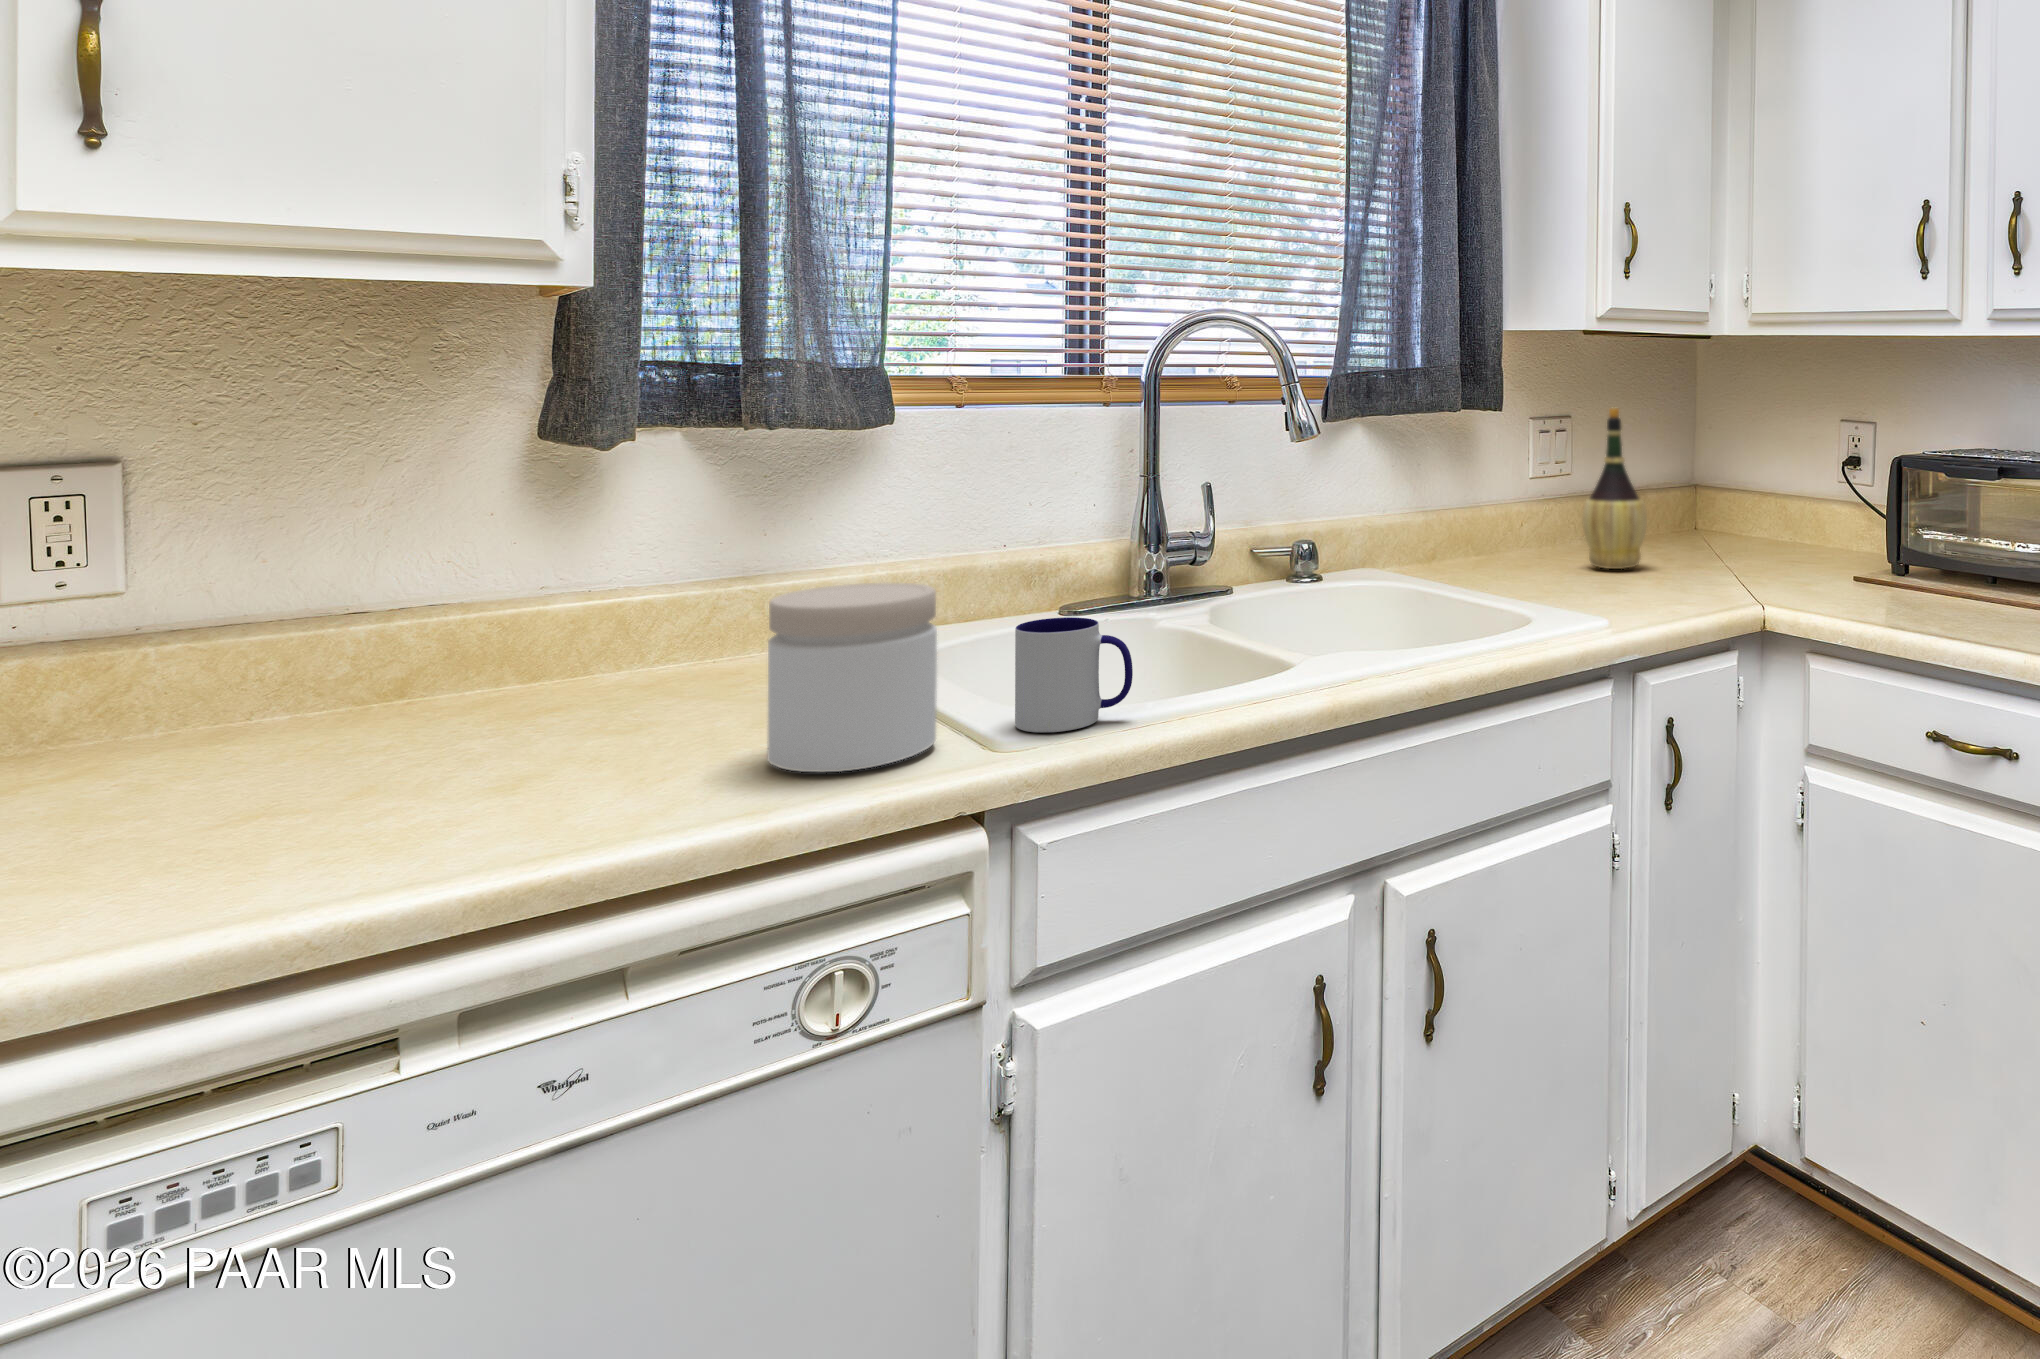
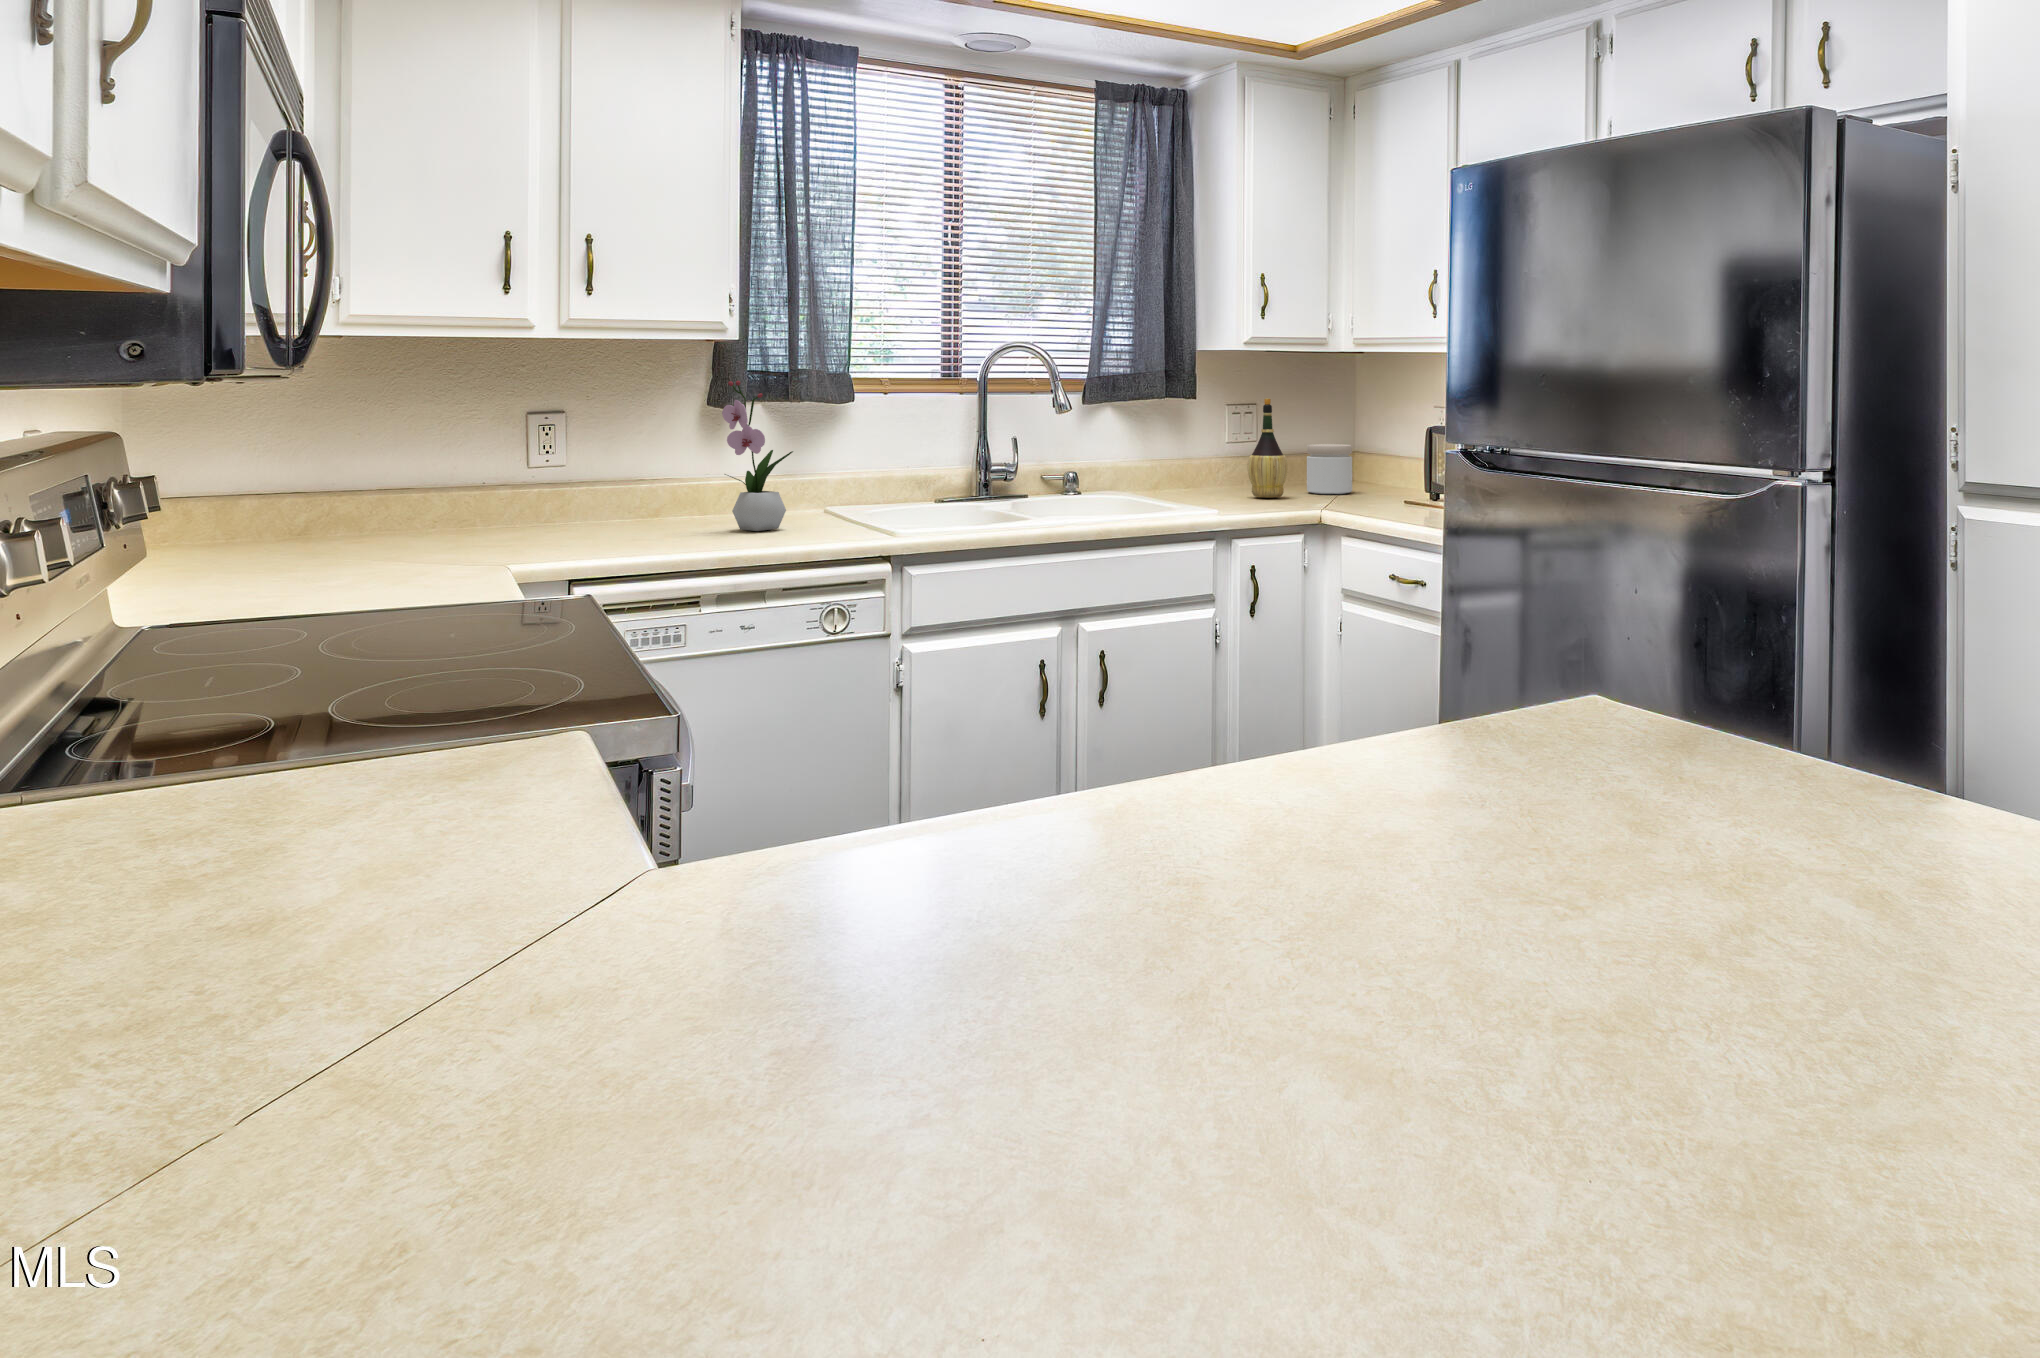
flower arrangement: none [554,382,745,736] -> present [722,381,793,531]
jar: present [767,583,937,772] -> present [1307,444,1352,494]
mug: present [1015,617,1133,732] -> none [906,488,956,535]

